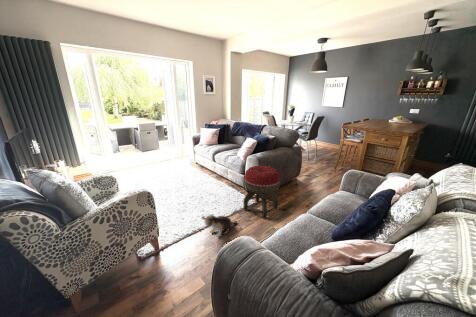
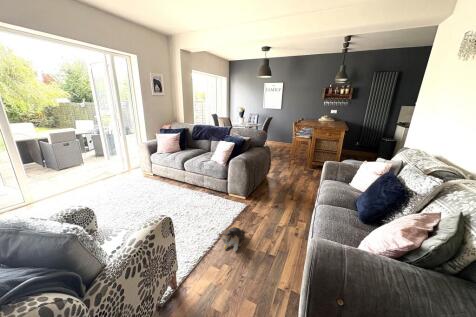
footstool: present [243,166,280,218] -> none [239,167,276,220]

